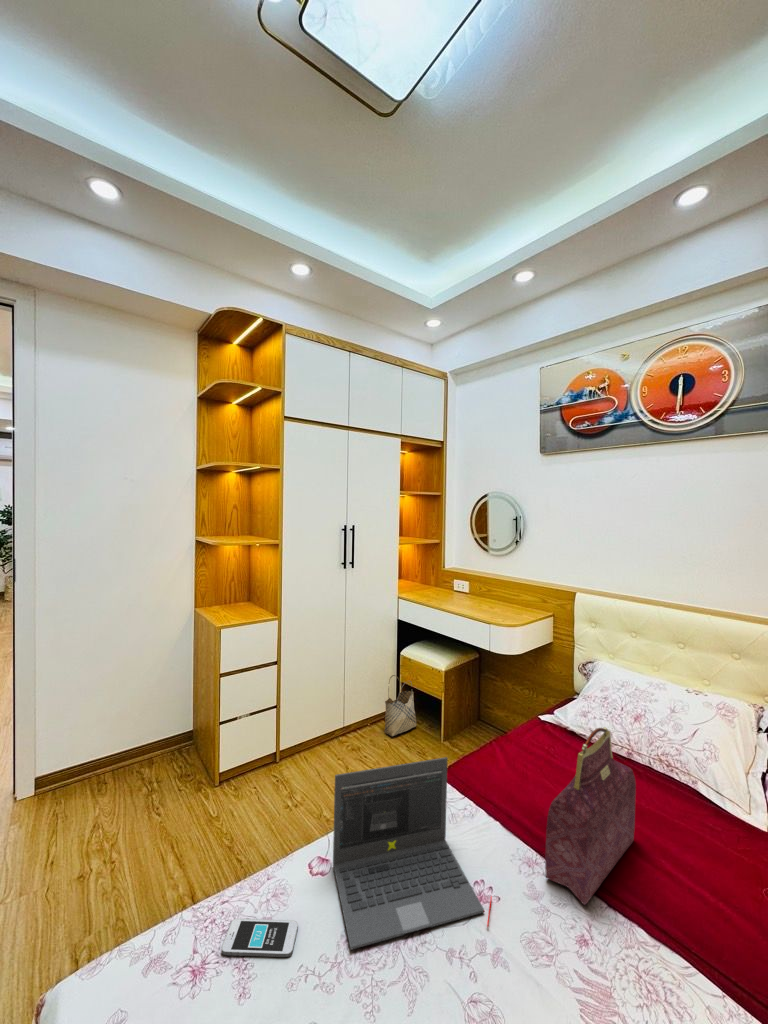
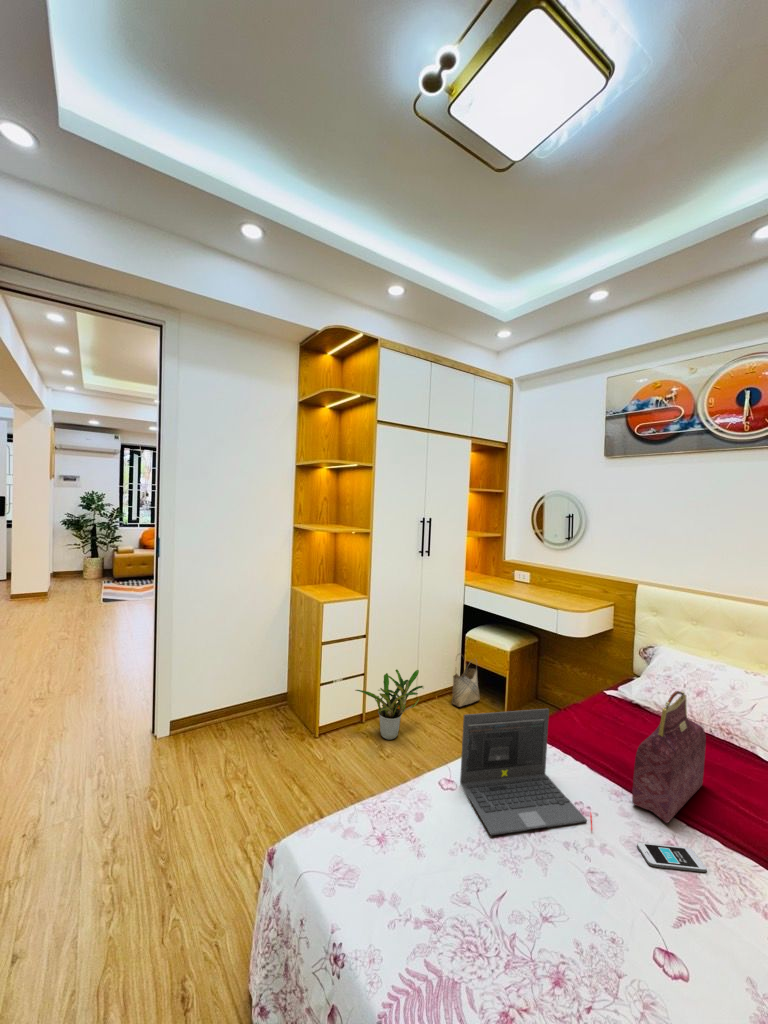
potted plant: none [263,699,347,783] -> present [355,669,423,740]
smartphone: present [222,919,298,957] -> present [637,842,707,872]

